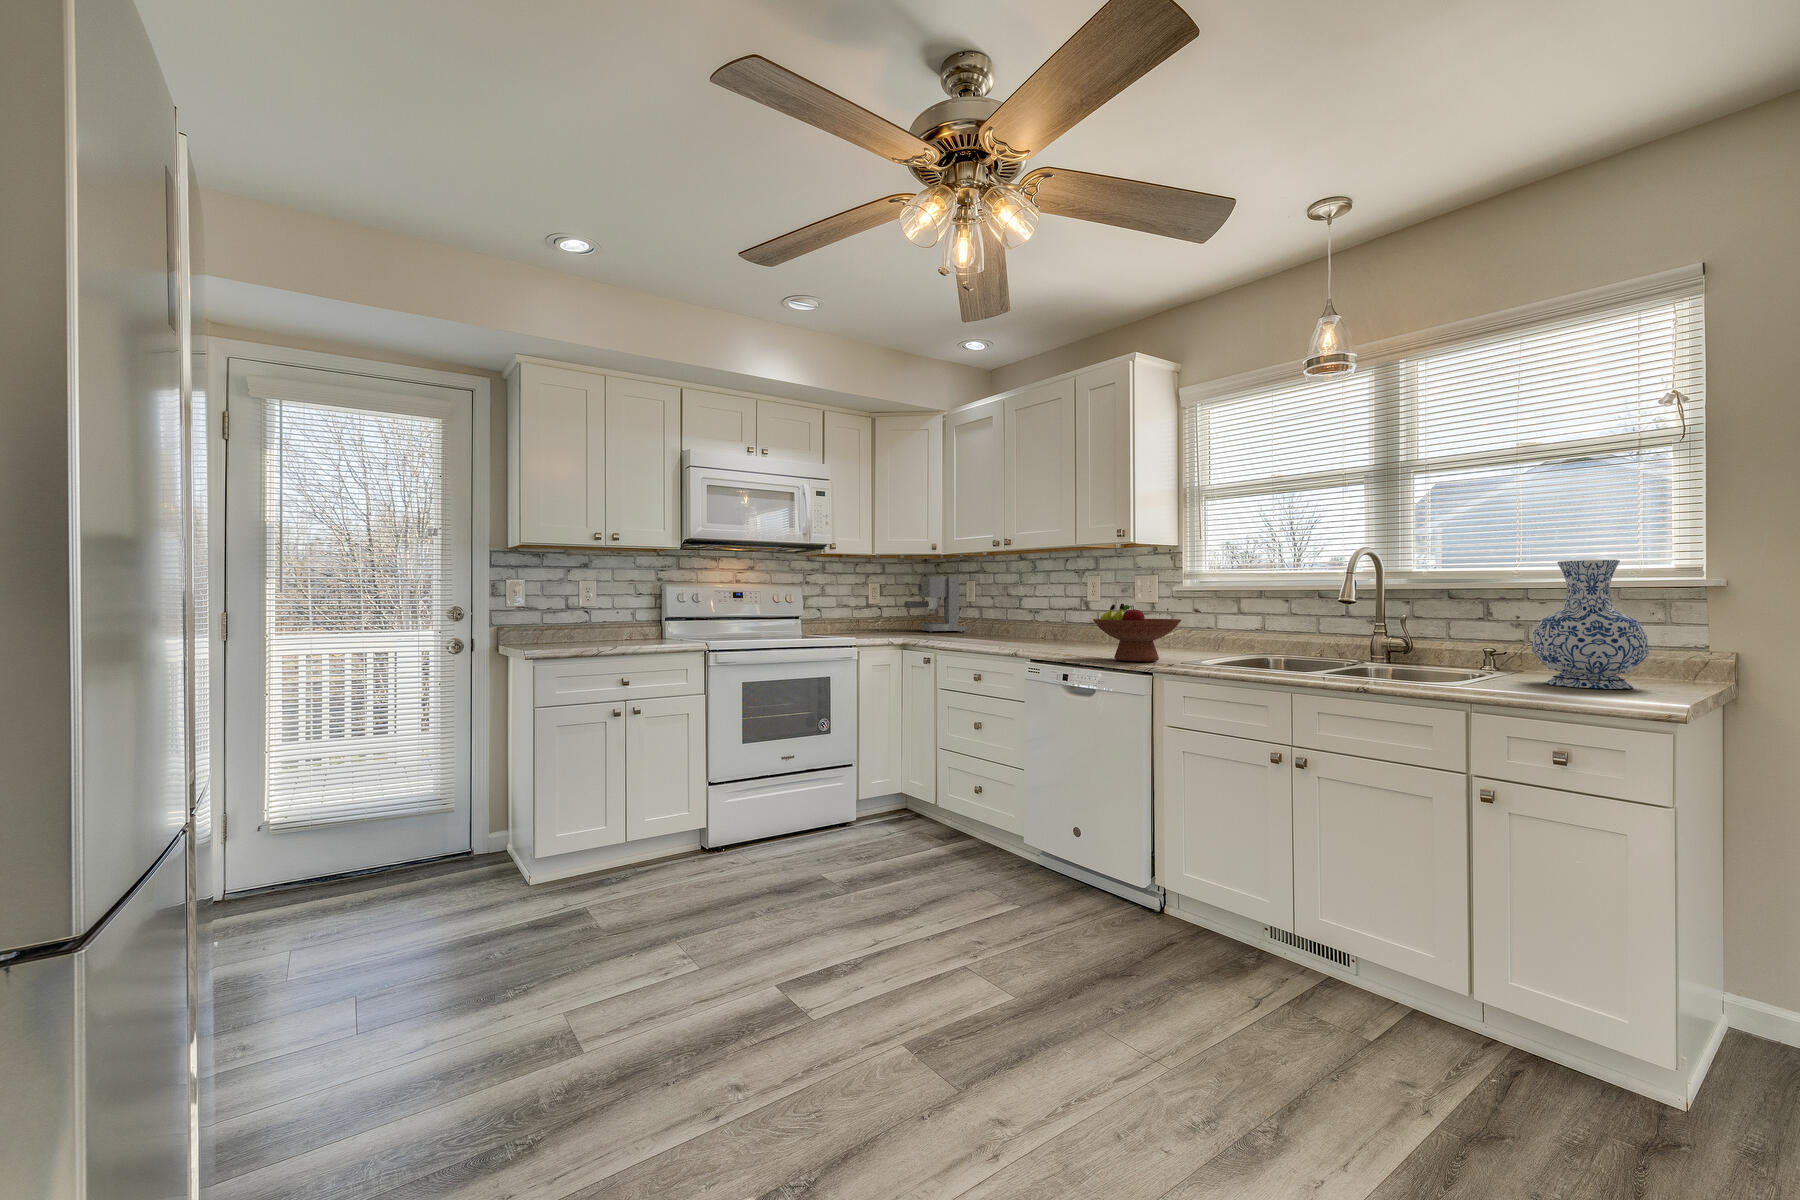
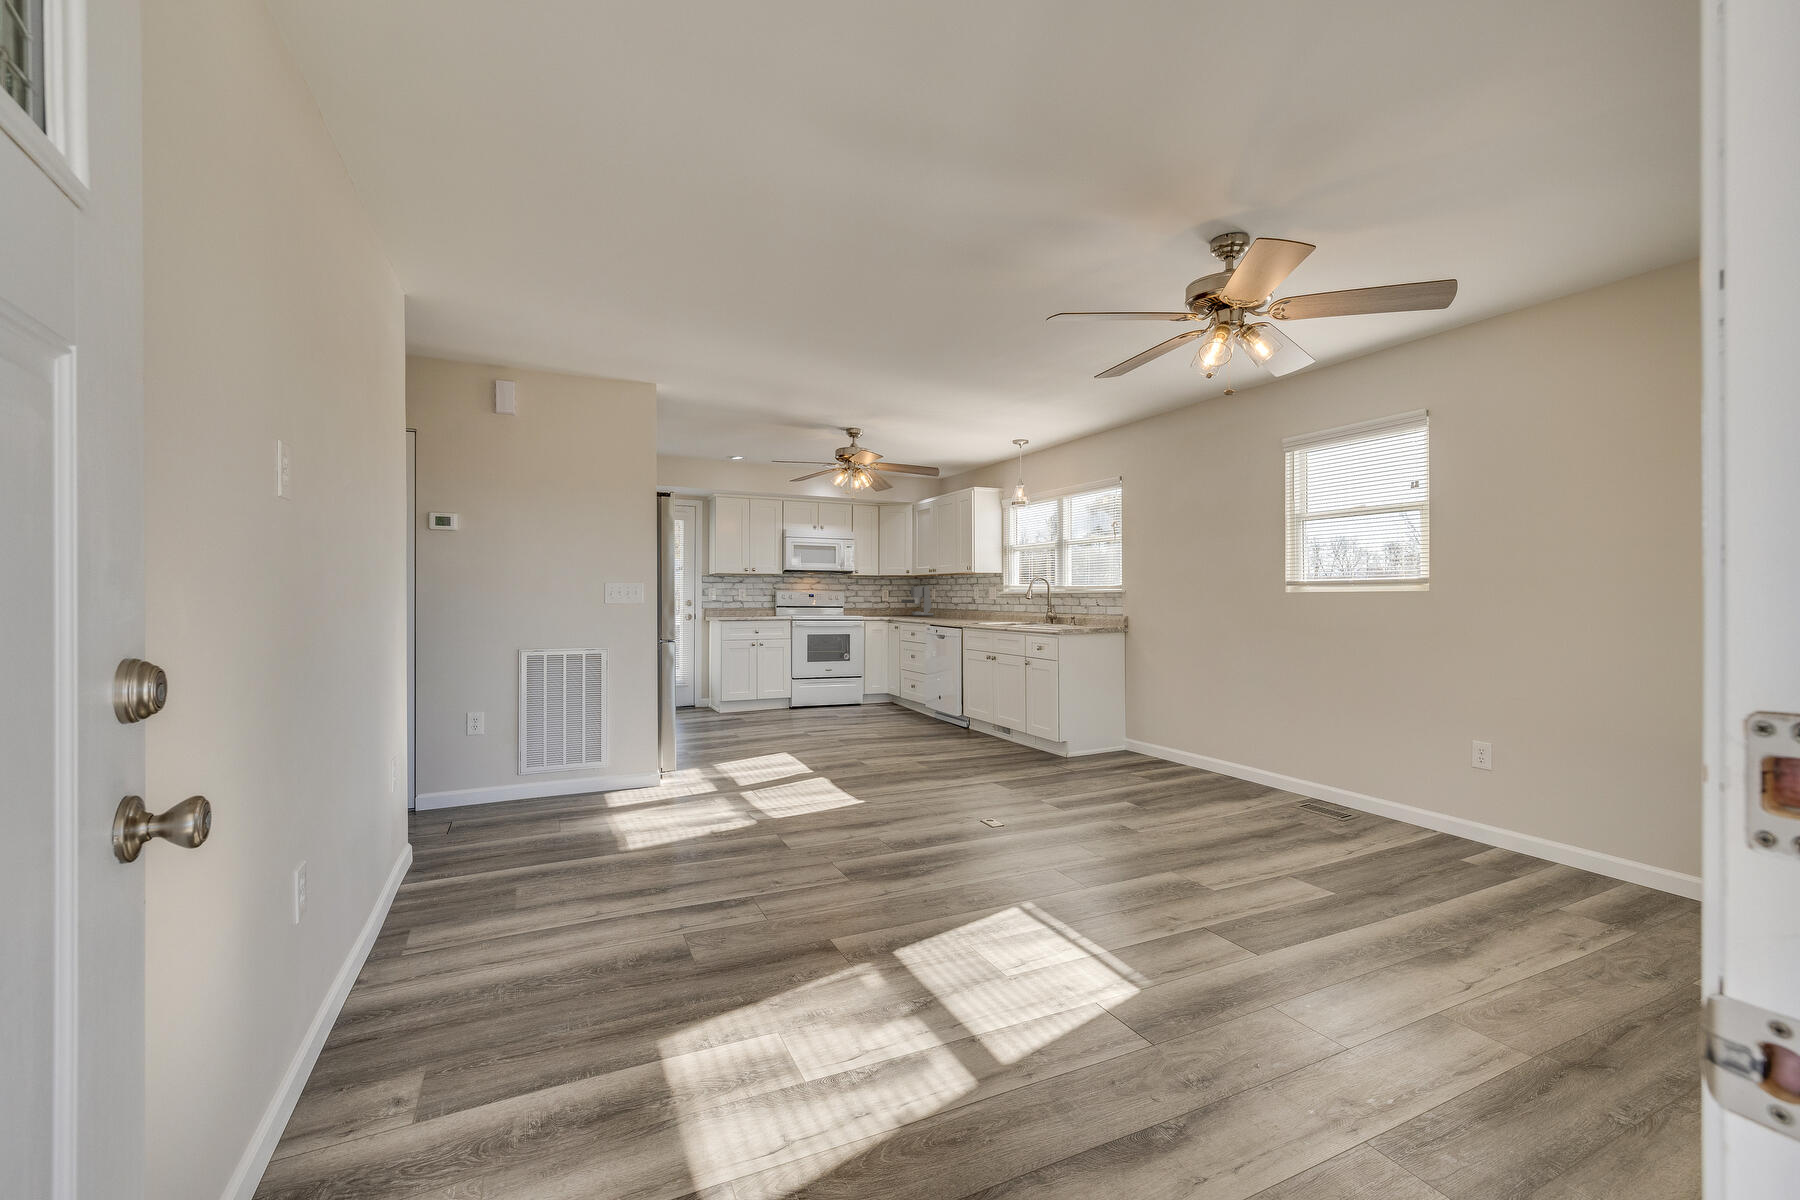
vase: present [1531,559,1649,689] -> none [1065,583,1098,628]
fruit bowl: present [1093,604,1181,662] -> none [940,599,975,623]

